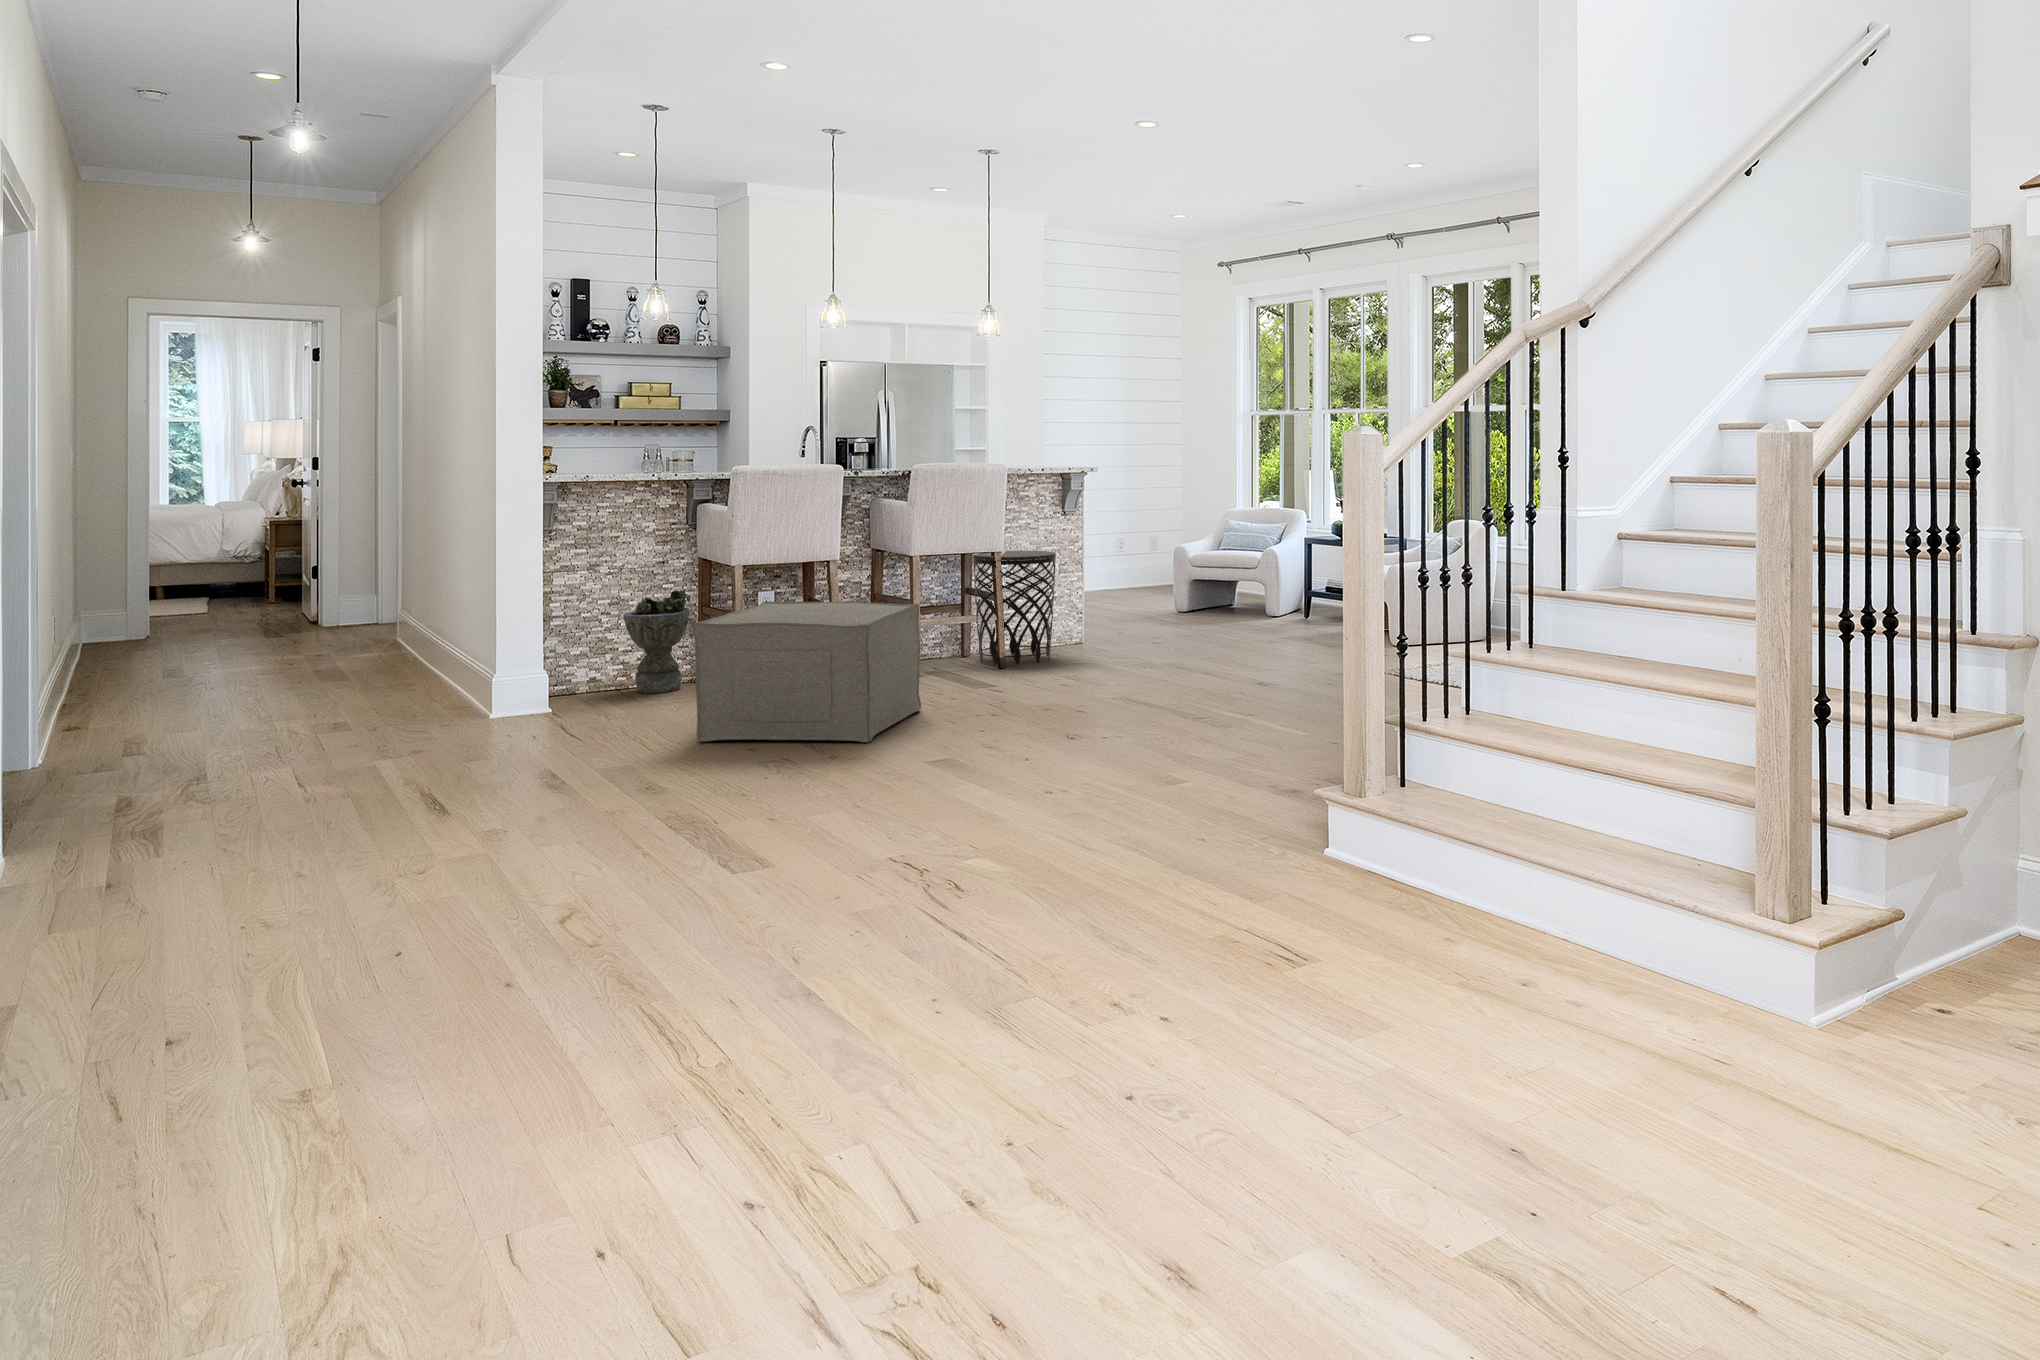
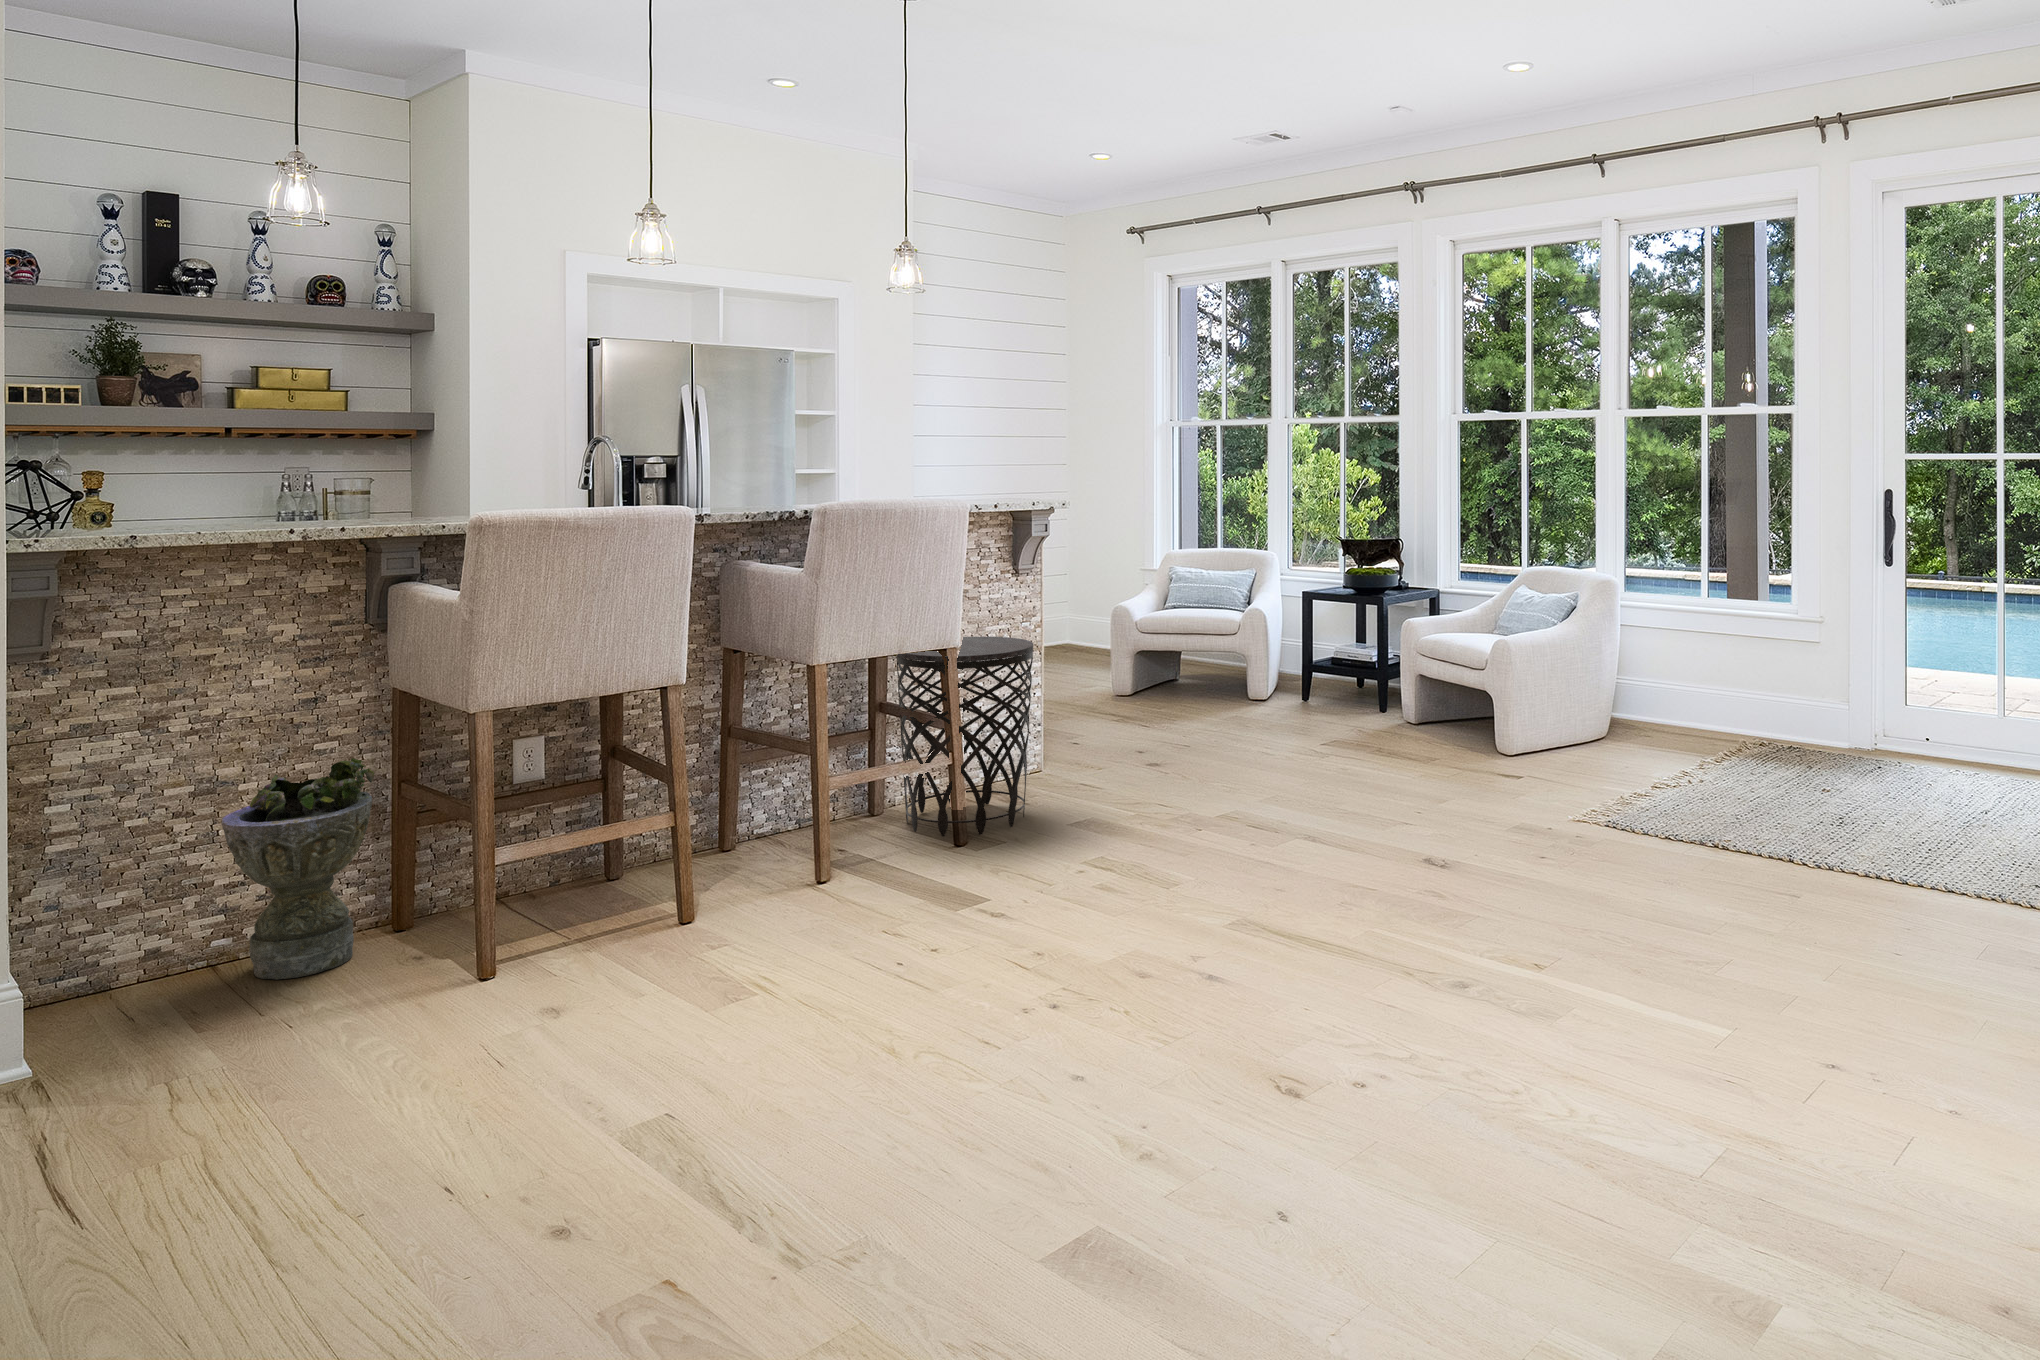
ottoman: present [693,601,921,742] -> none [394,791,899,1216]

